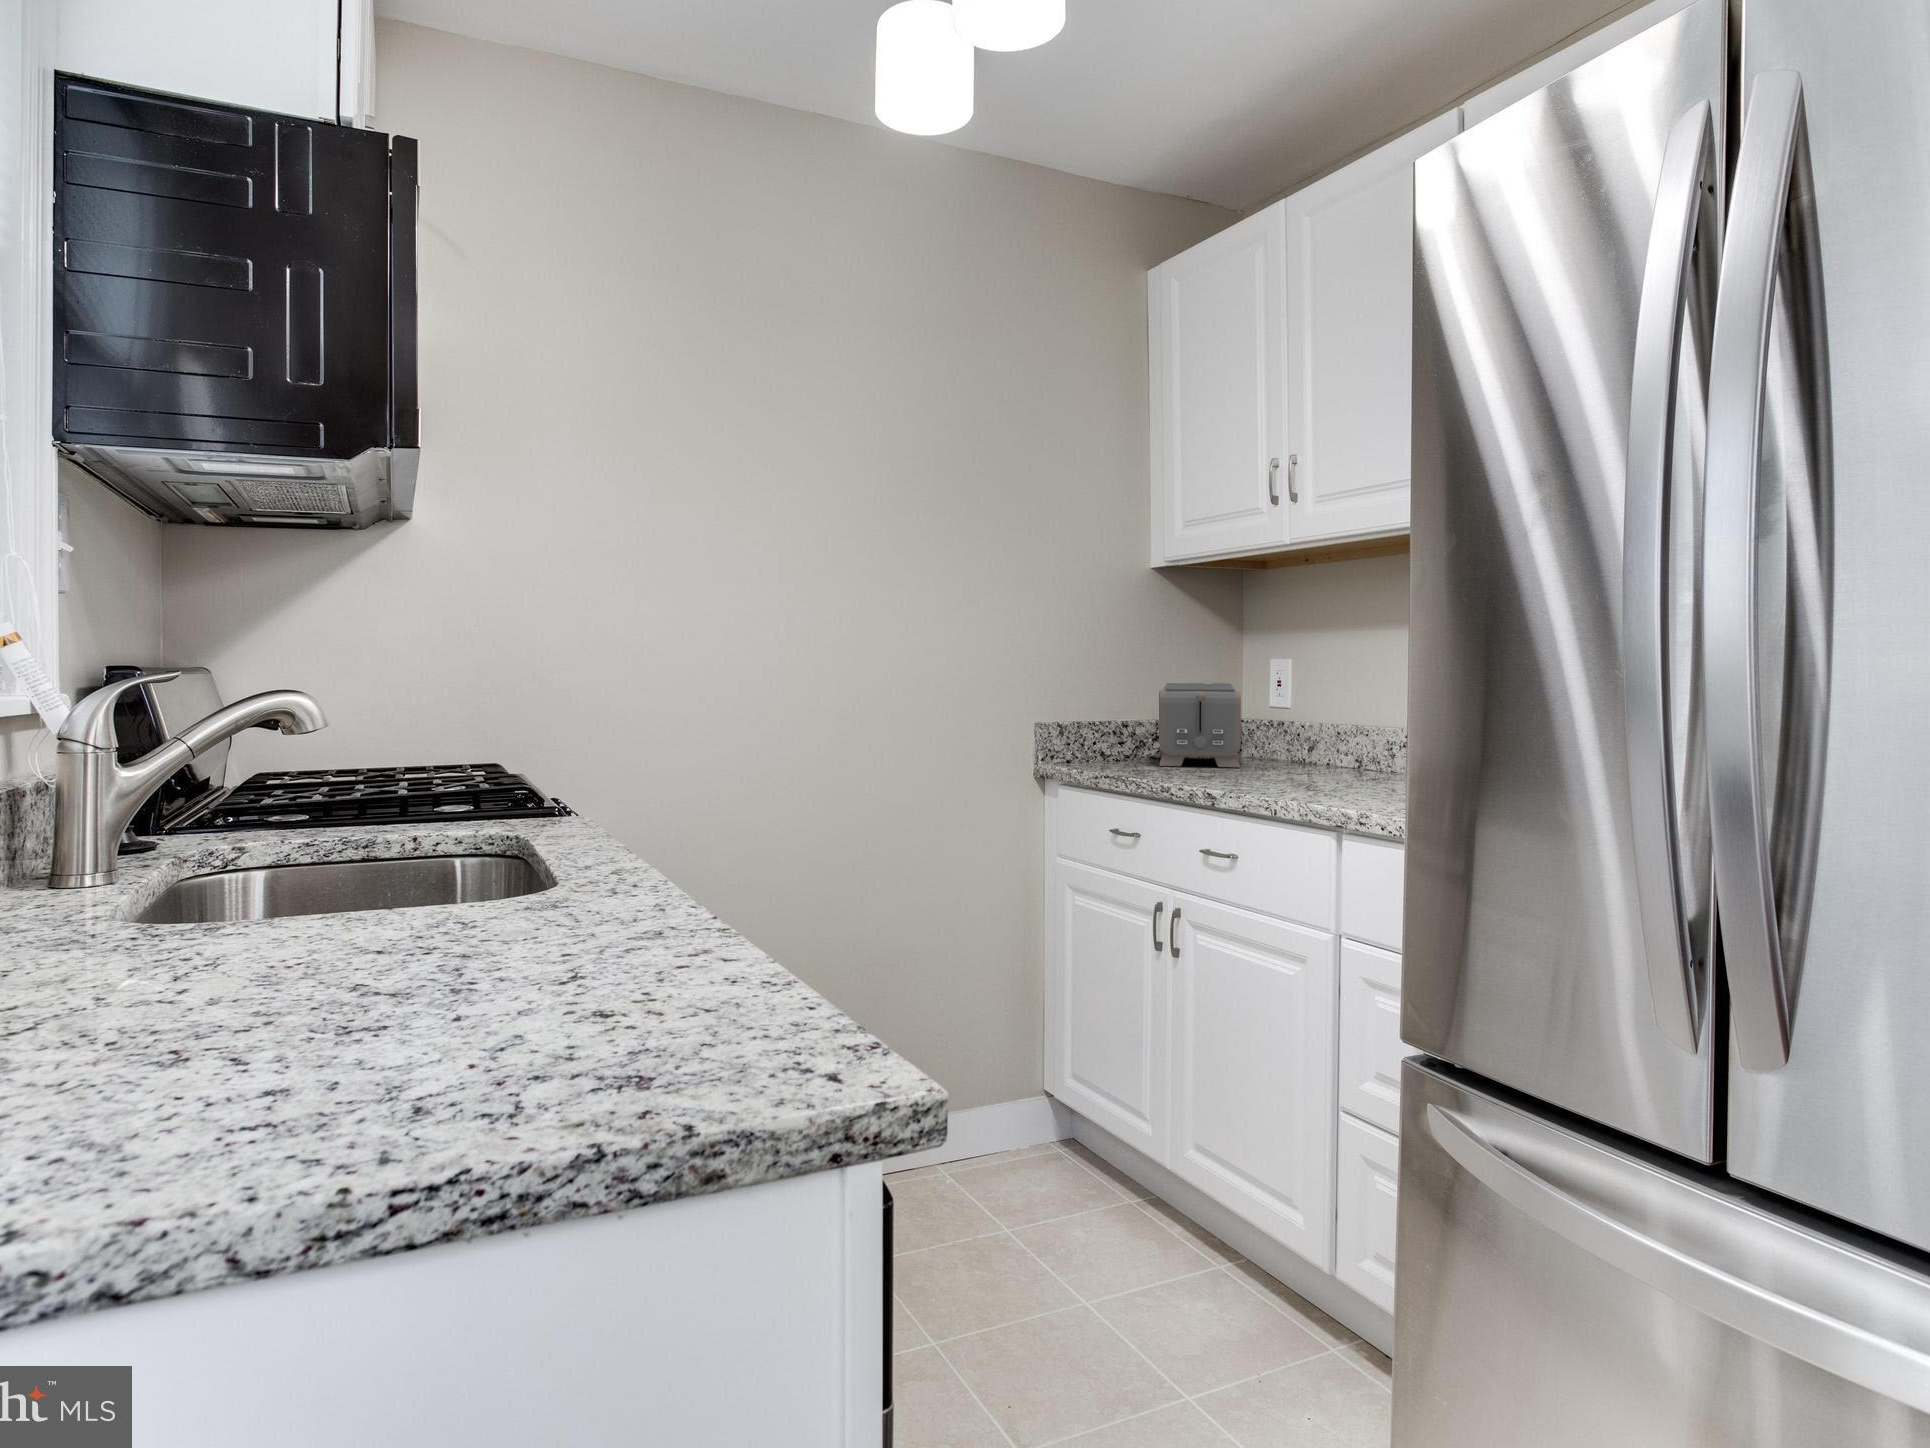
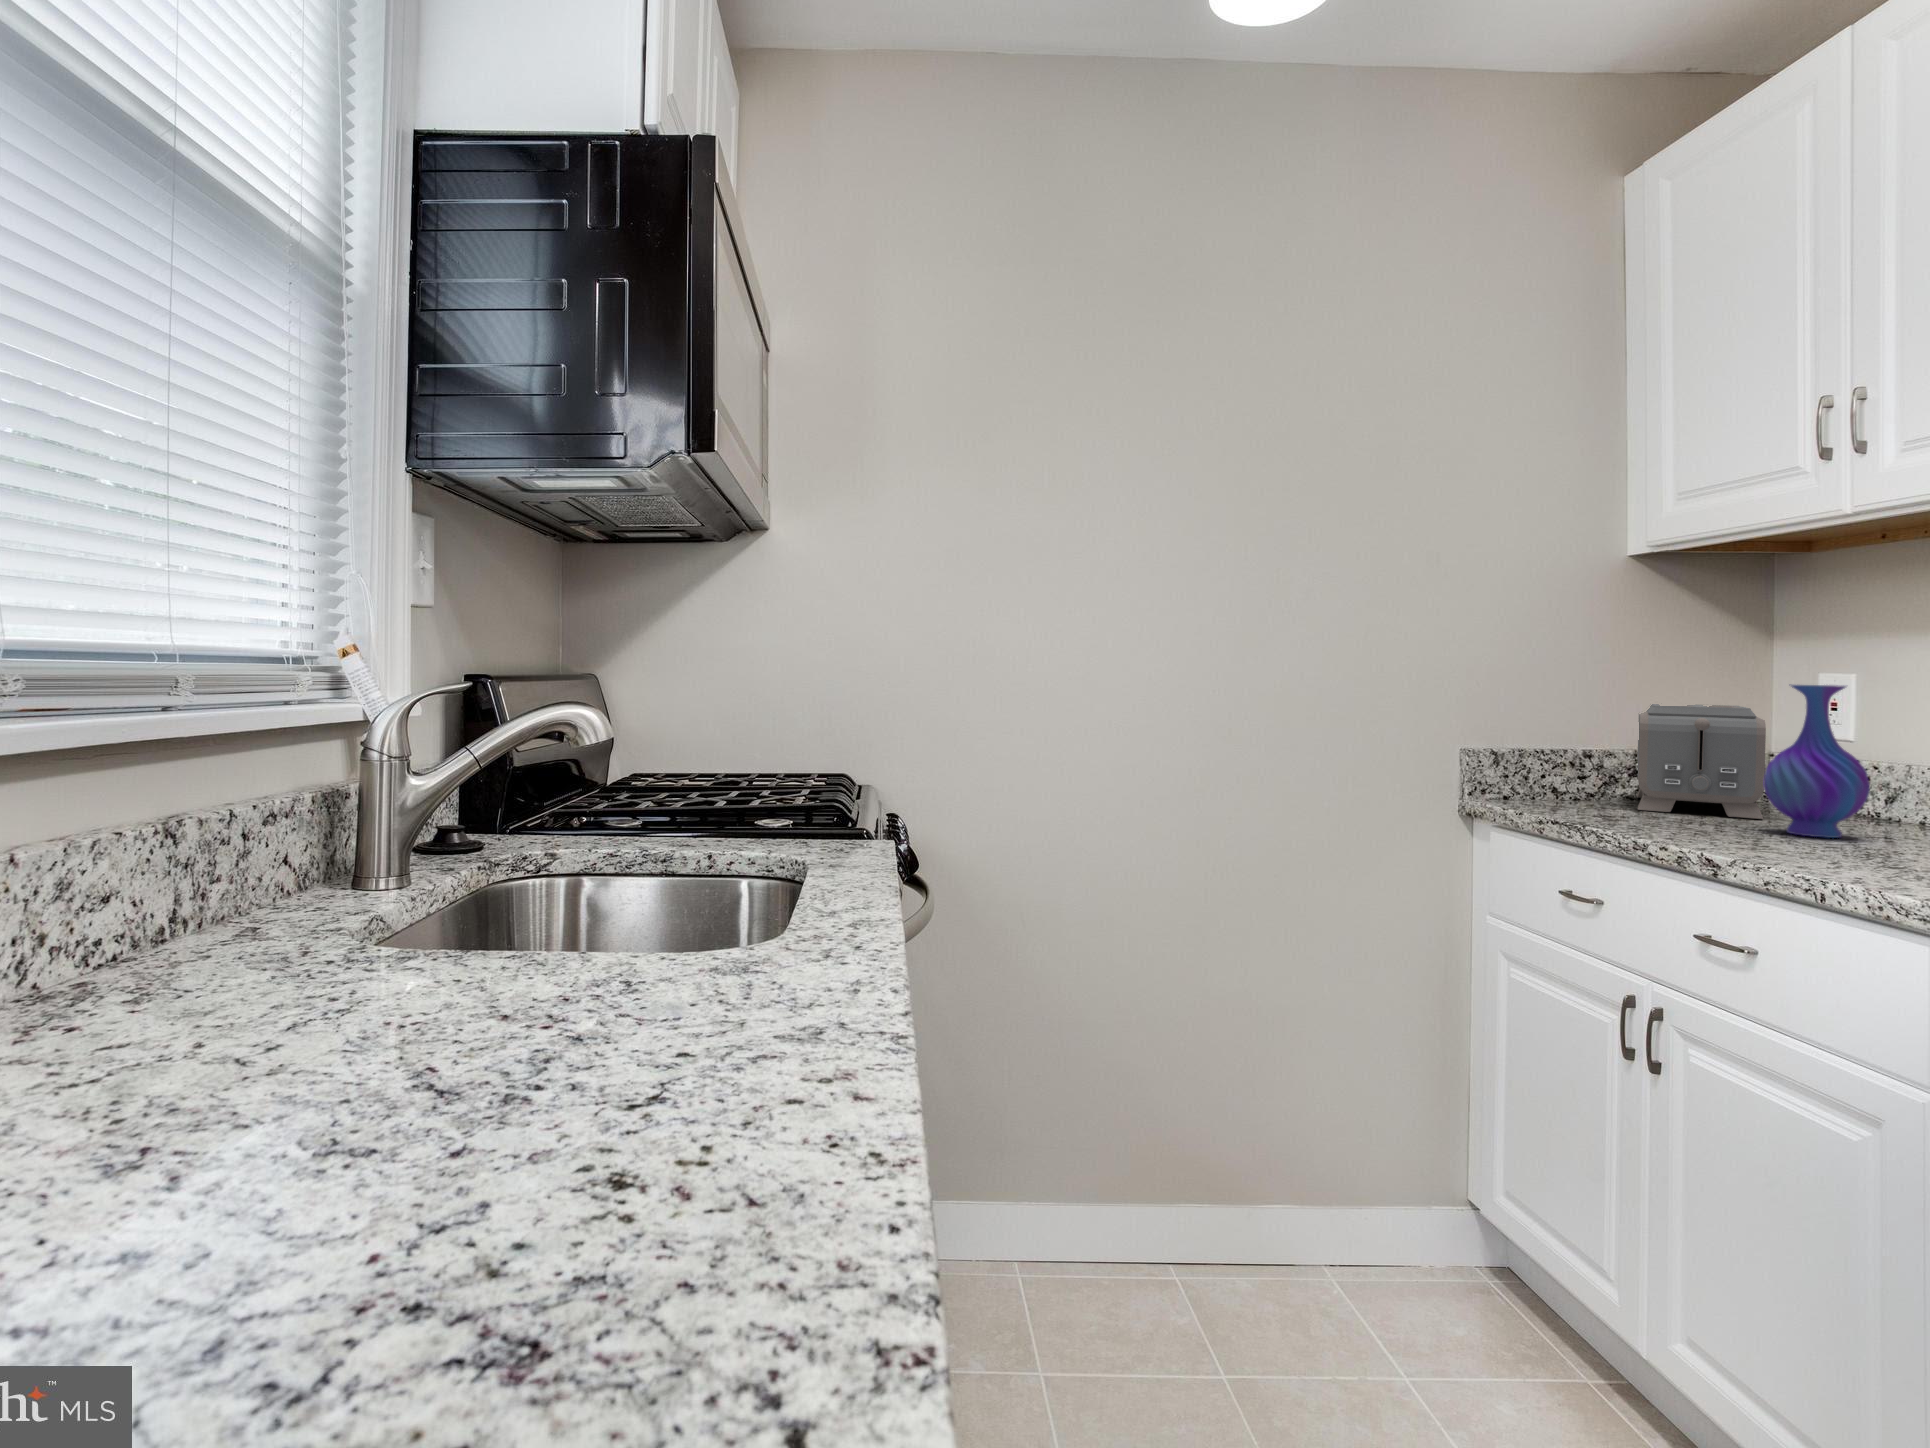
vase: none [1240,664,1303,777] -> present [1764,685,1870,838]

